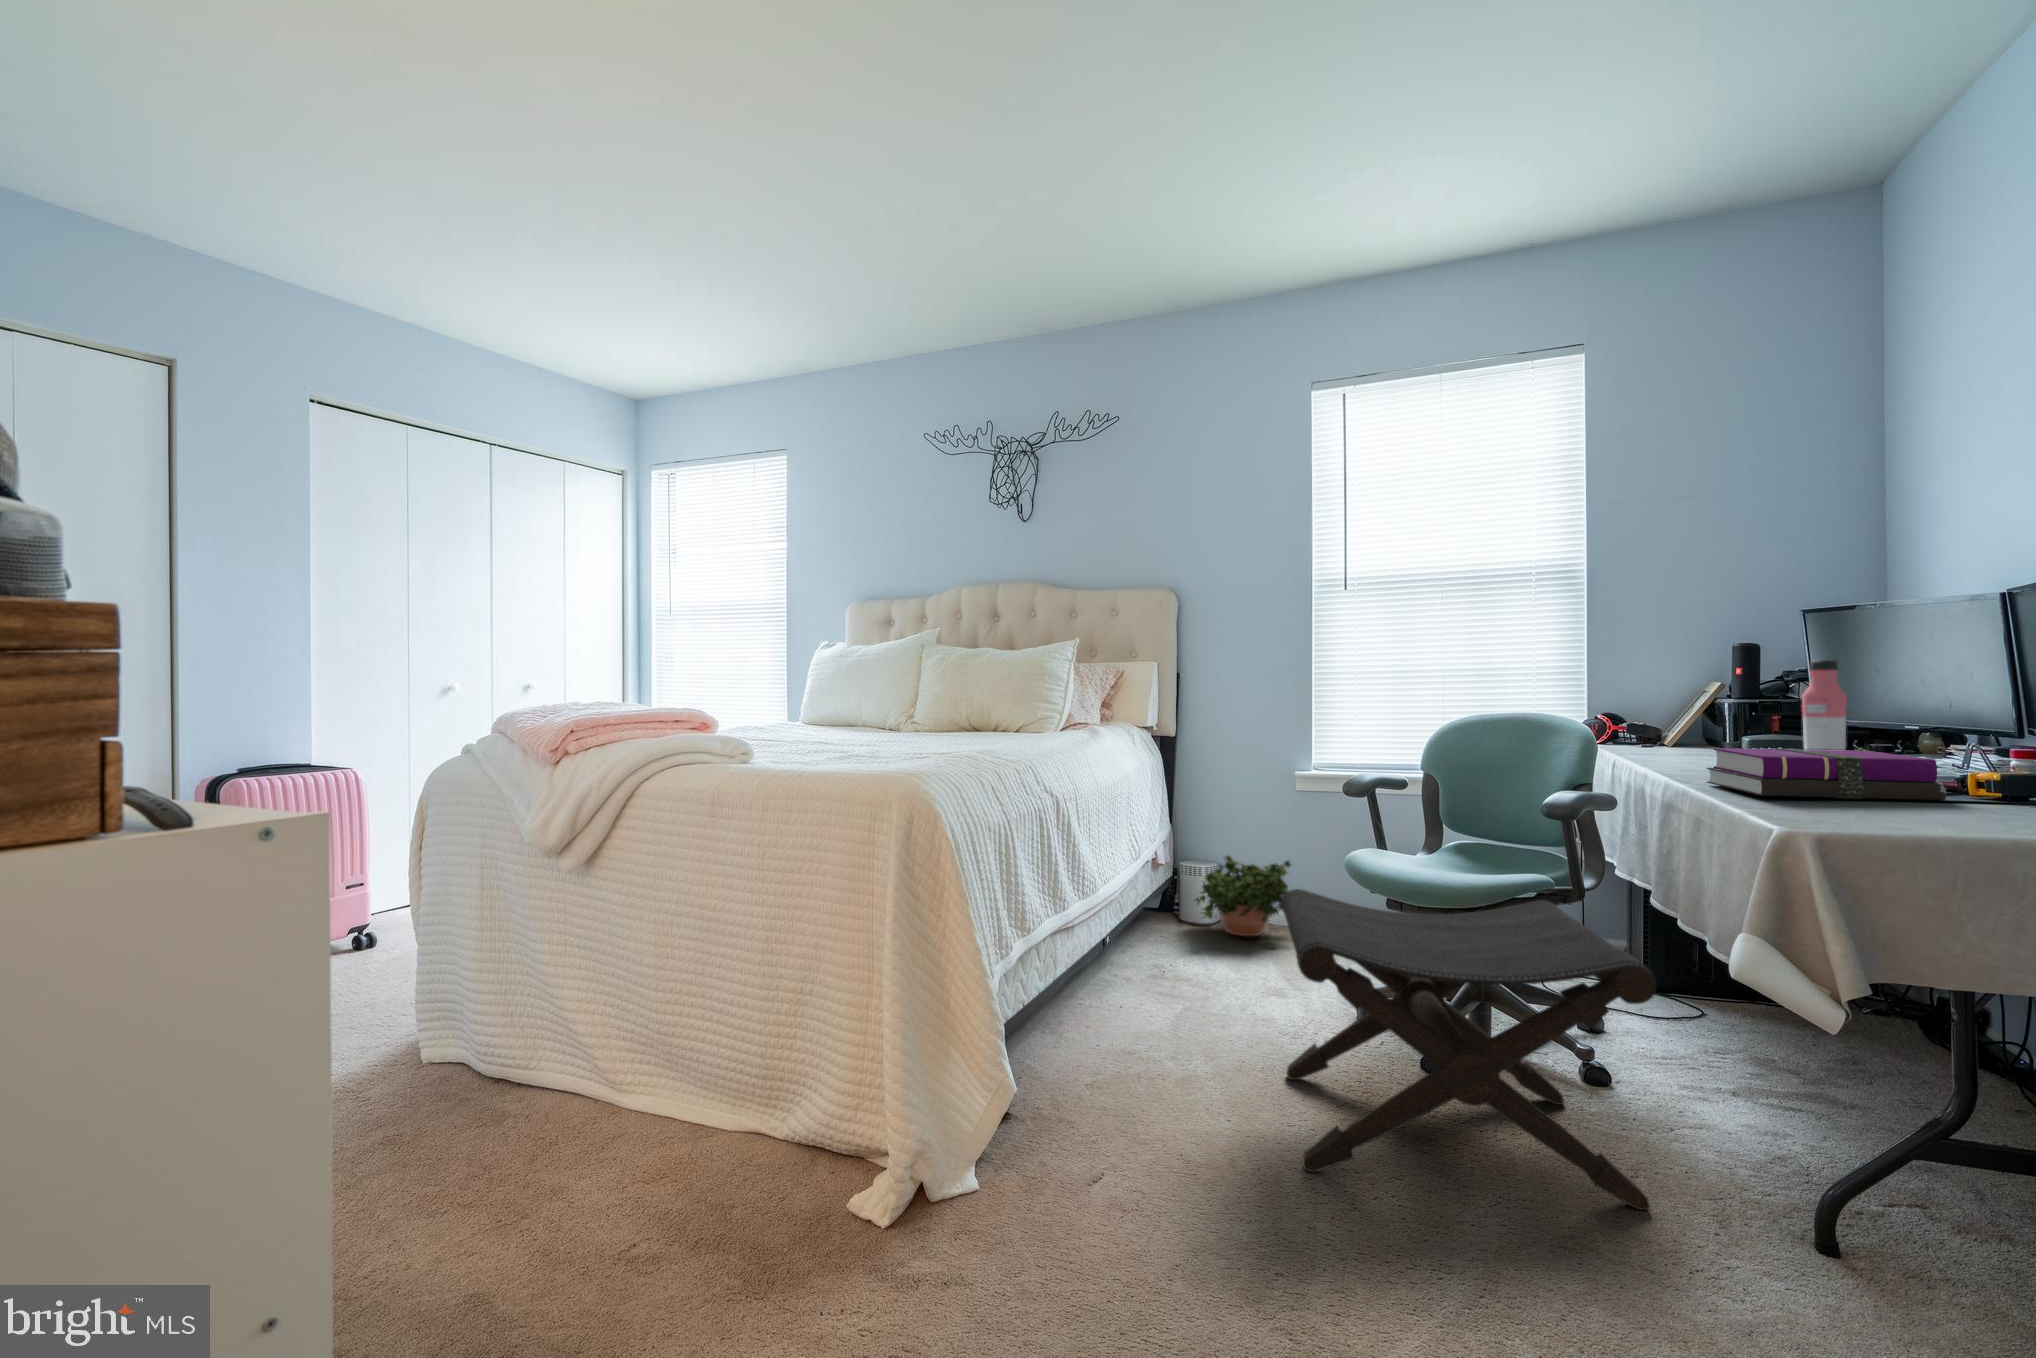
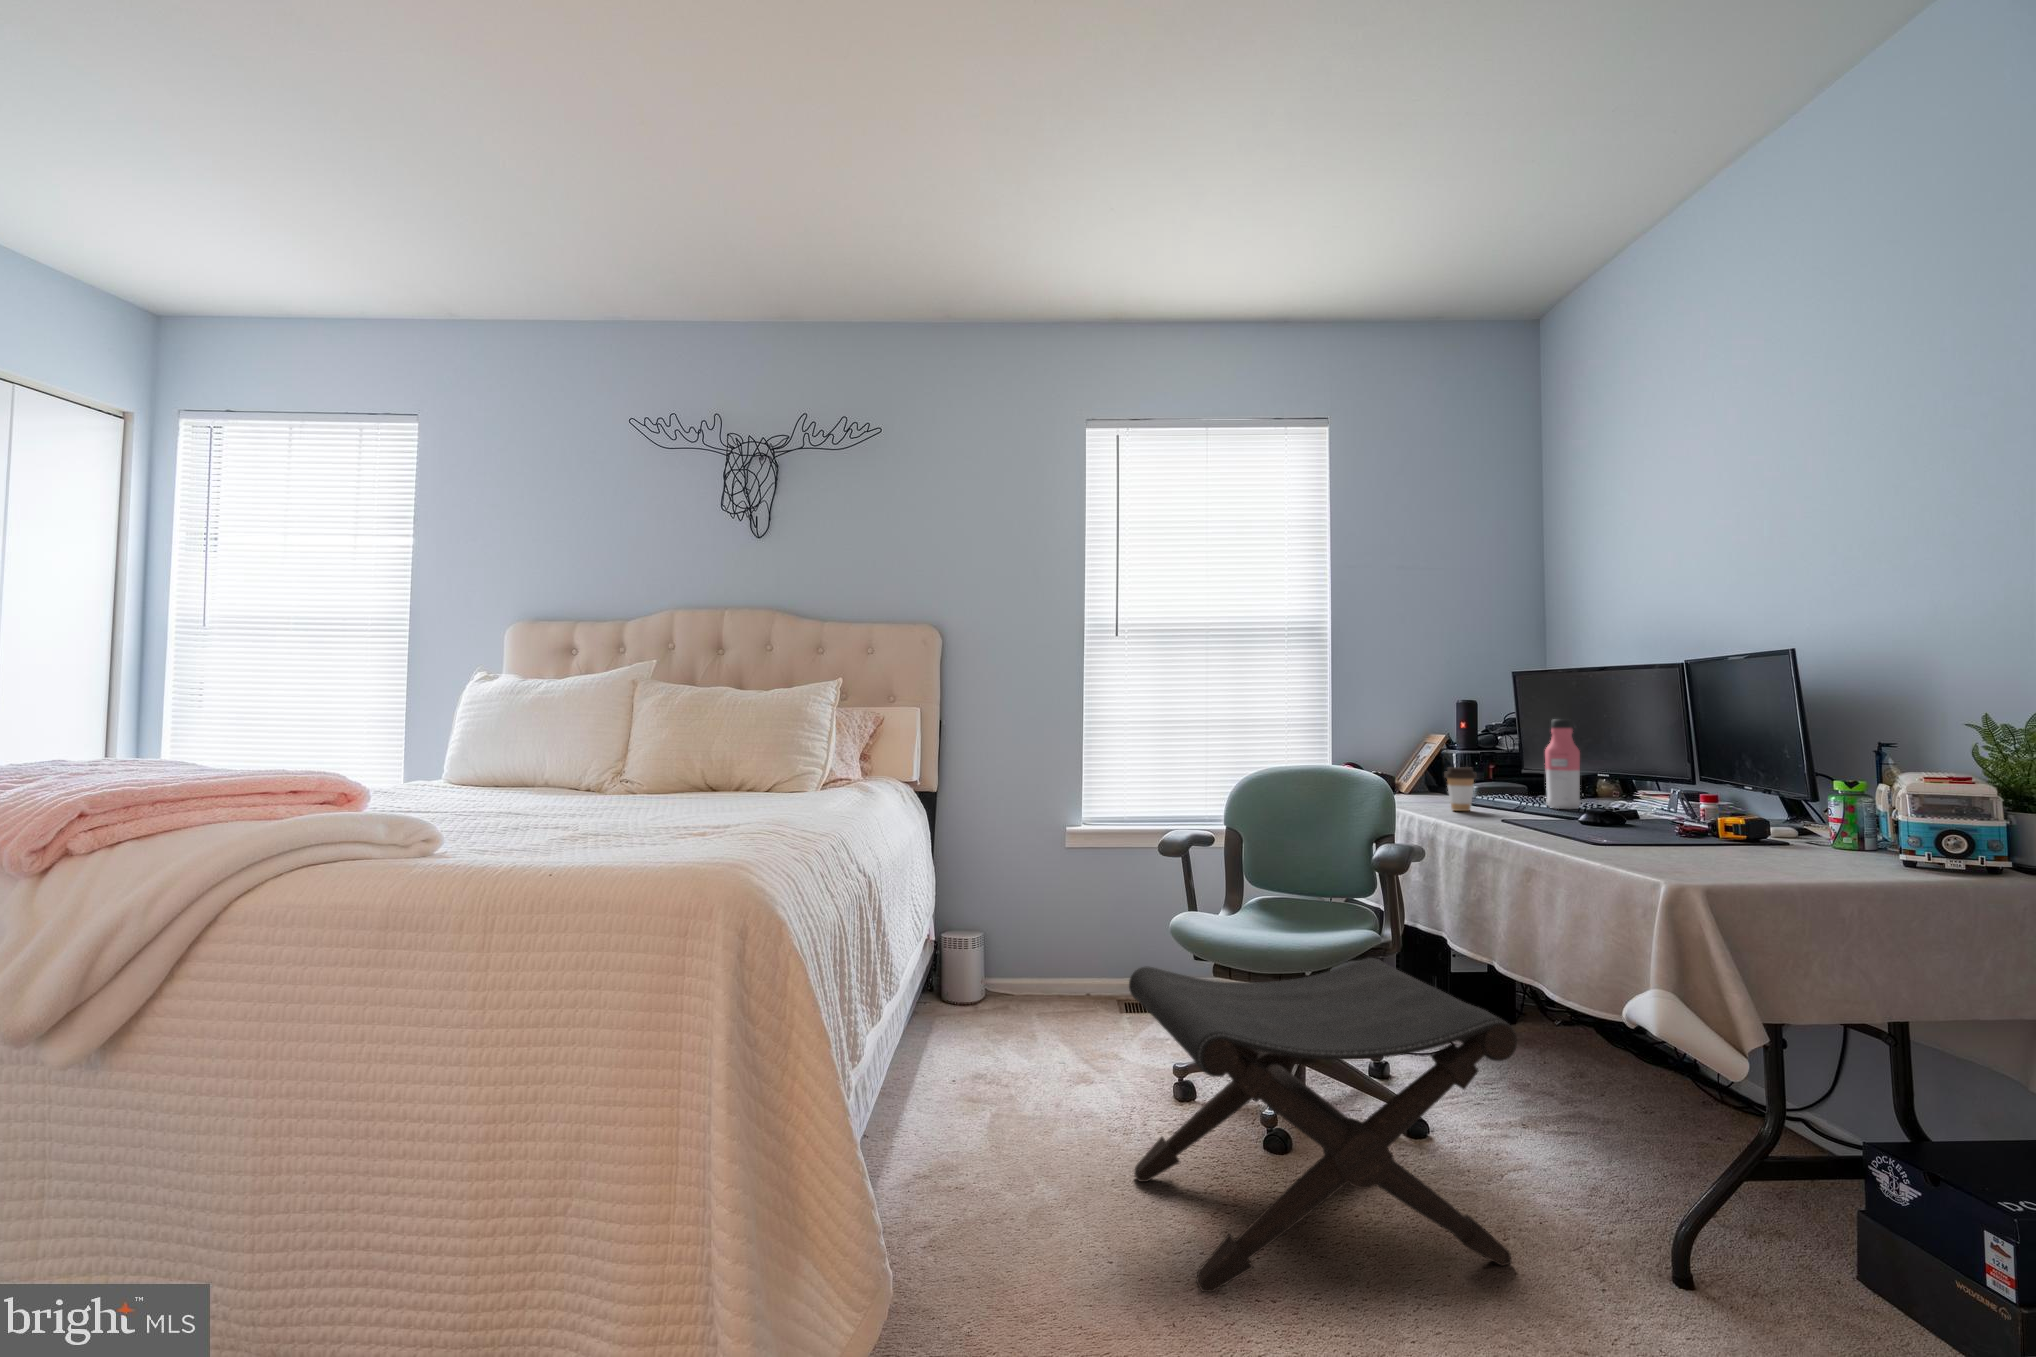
coffee cup: none [1667,713,1707,760] -> present [1444,767,1477,811]
notebook: present [1707,748,1946,800] -> none [1517,804,1709,850]
potted plant: present [1193,856,1291,938] -> none [963,923,1078,1024]

